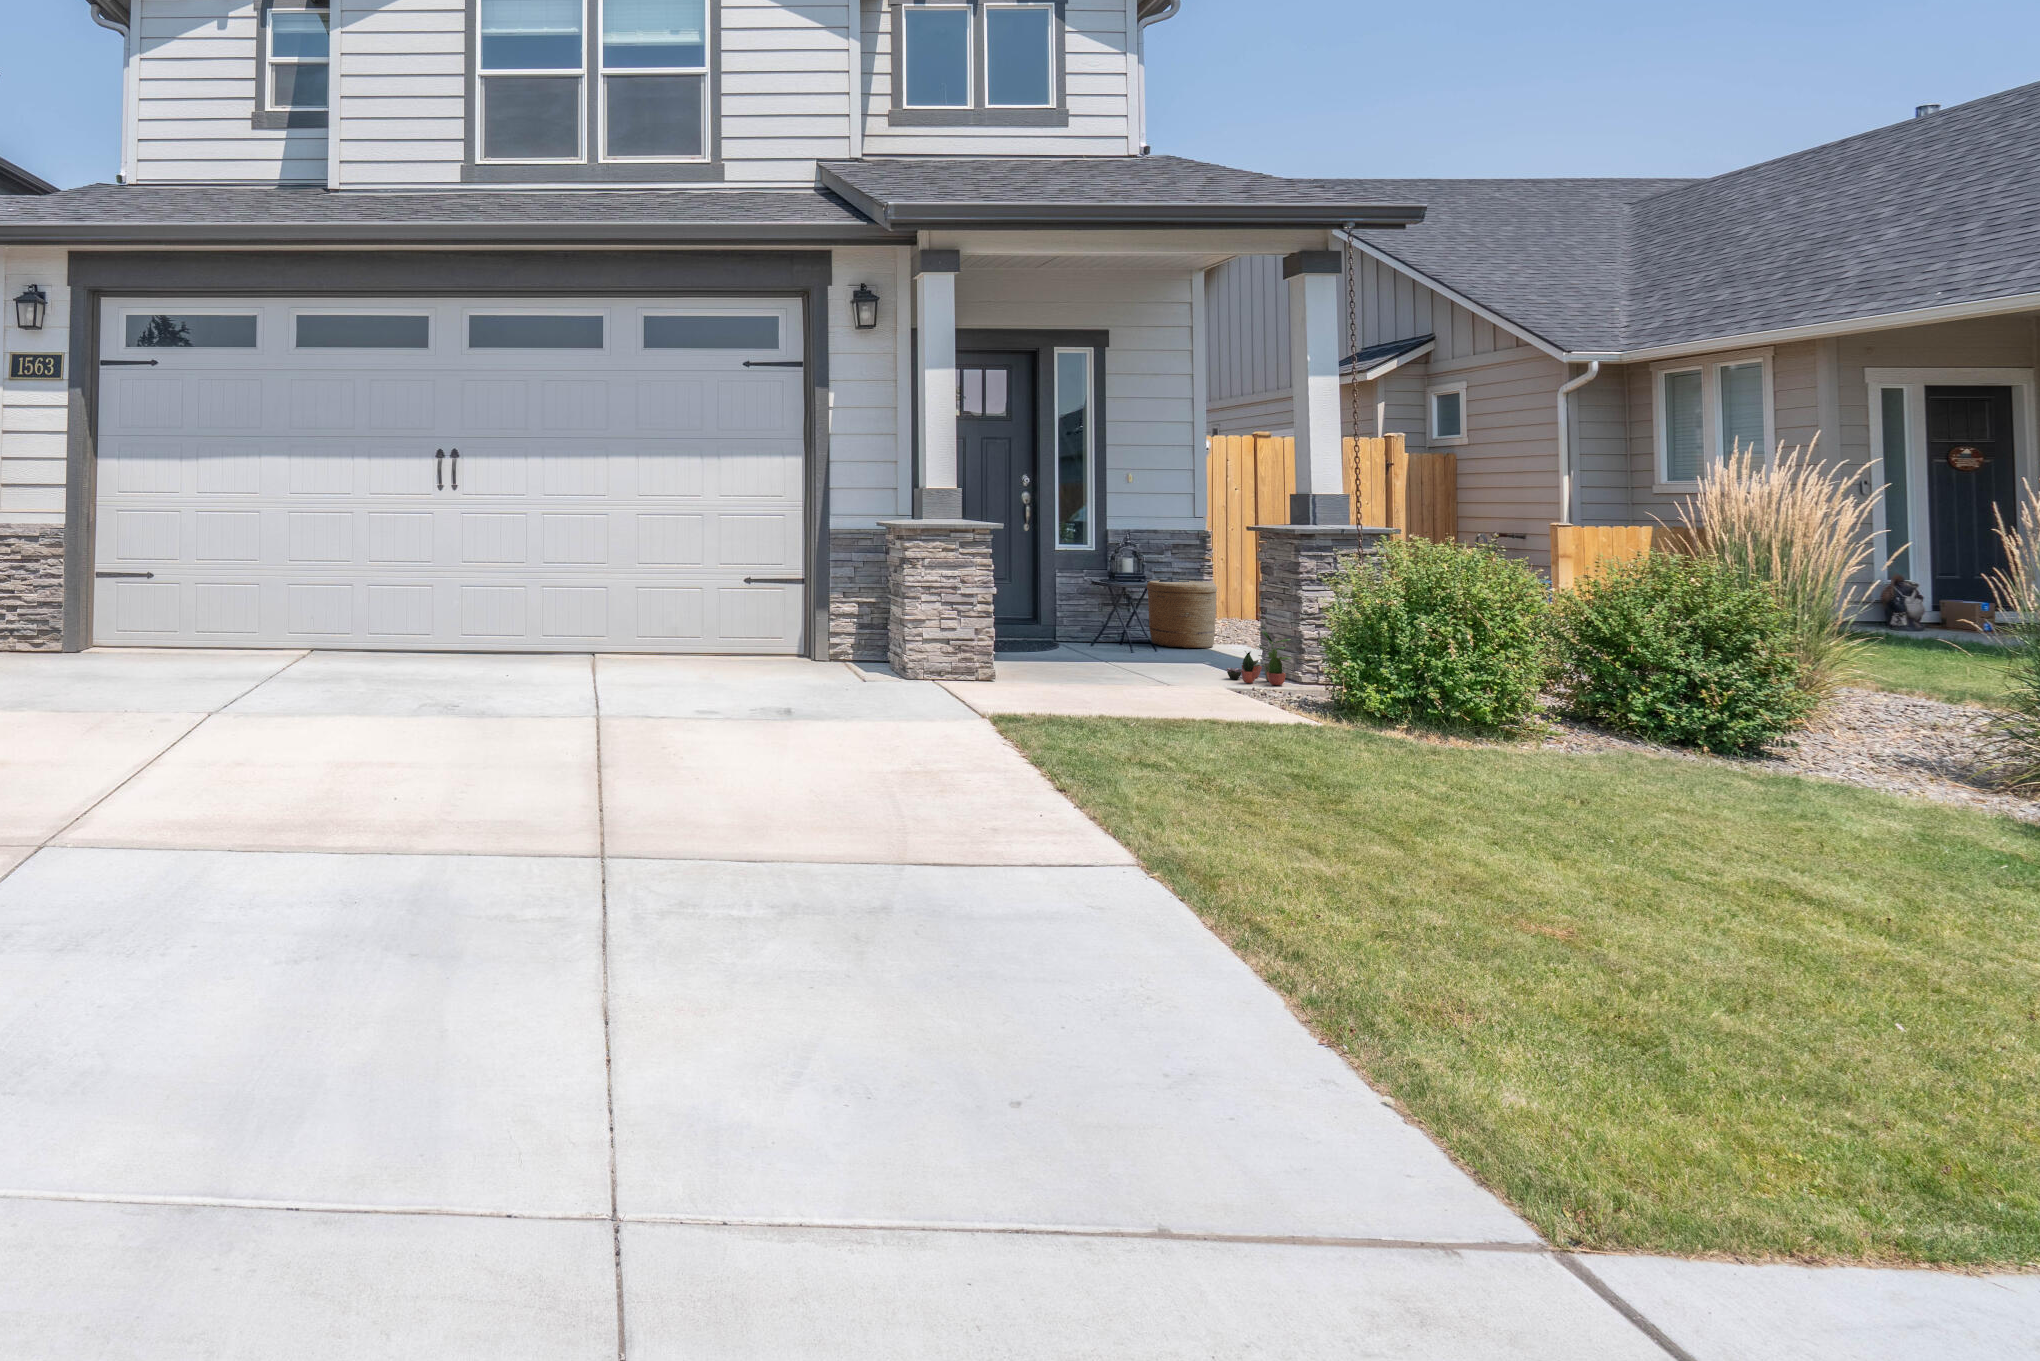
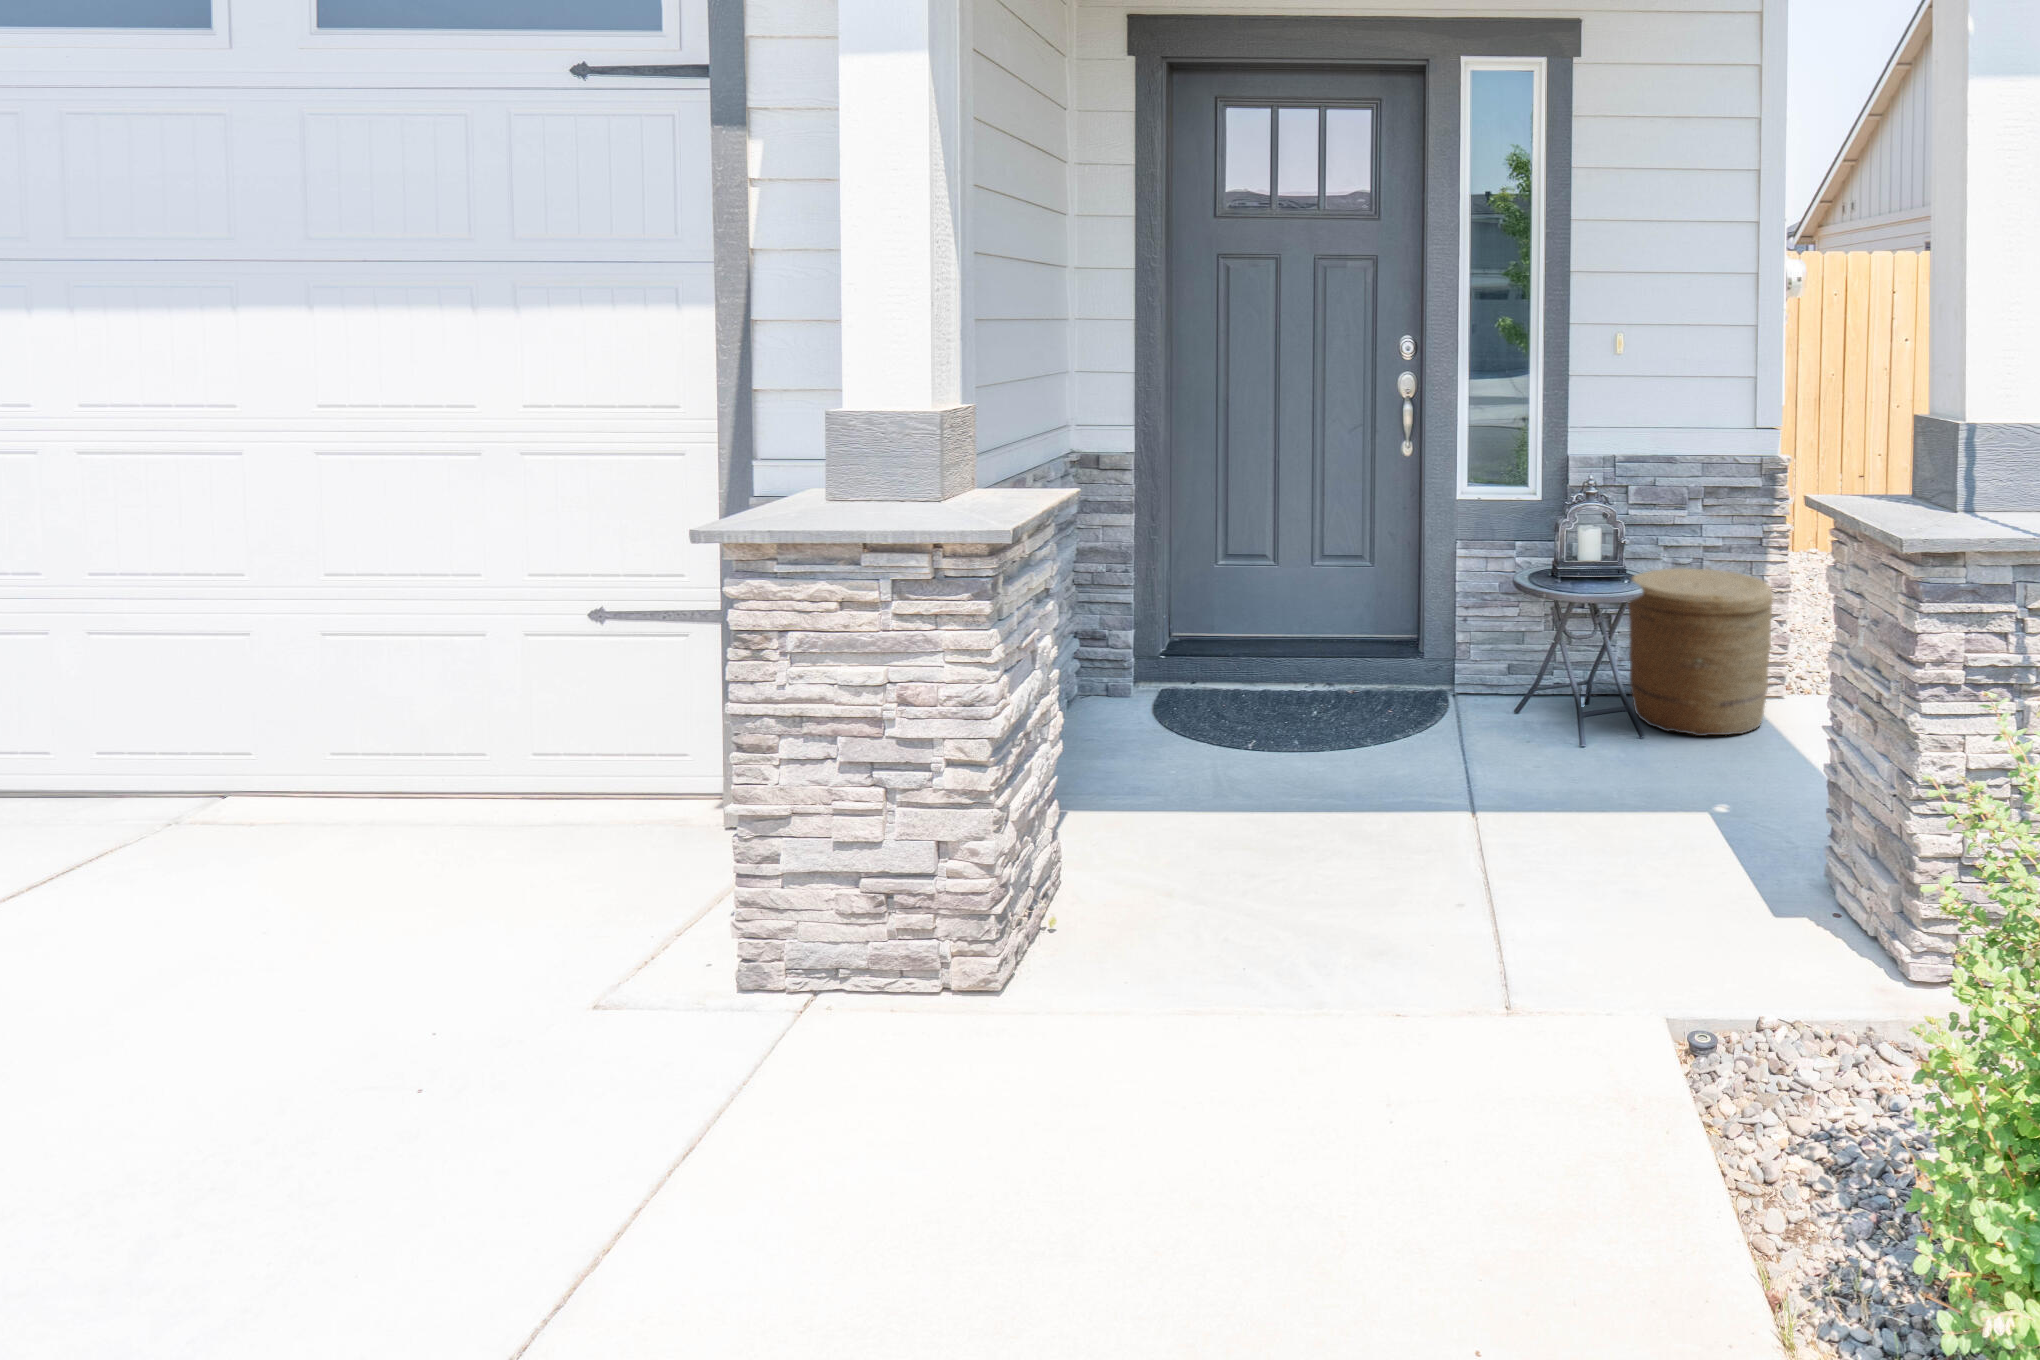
potted plant: present [1226,630,1291,685] -> none [1702,817,1881,1007]

